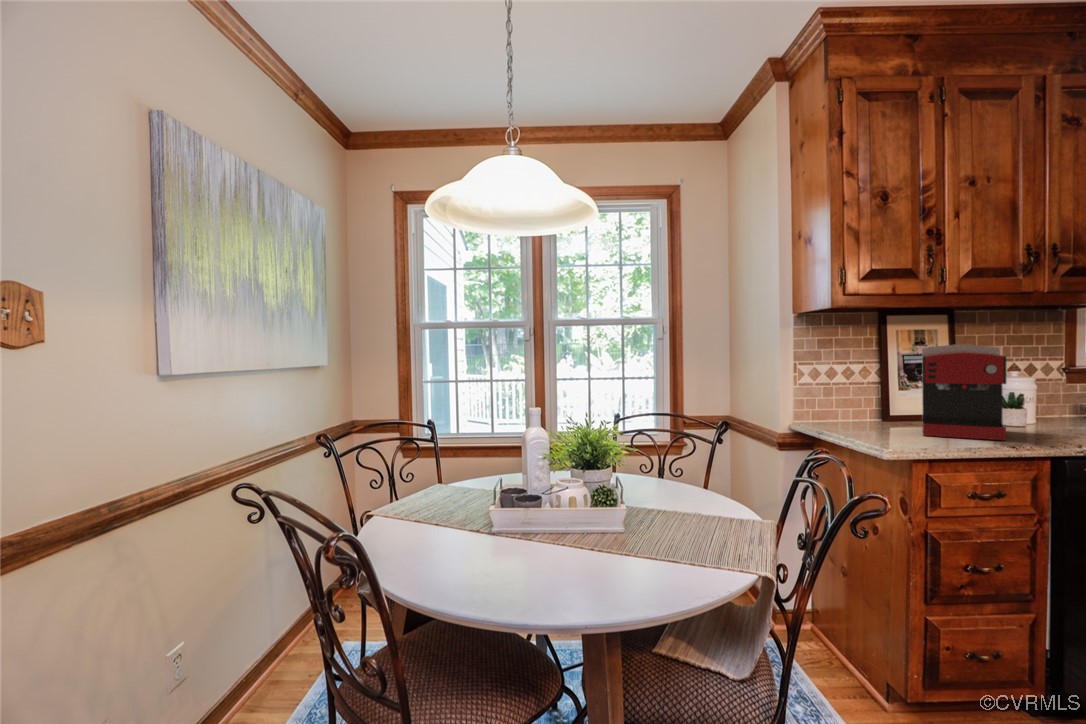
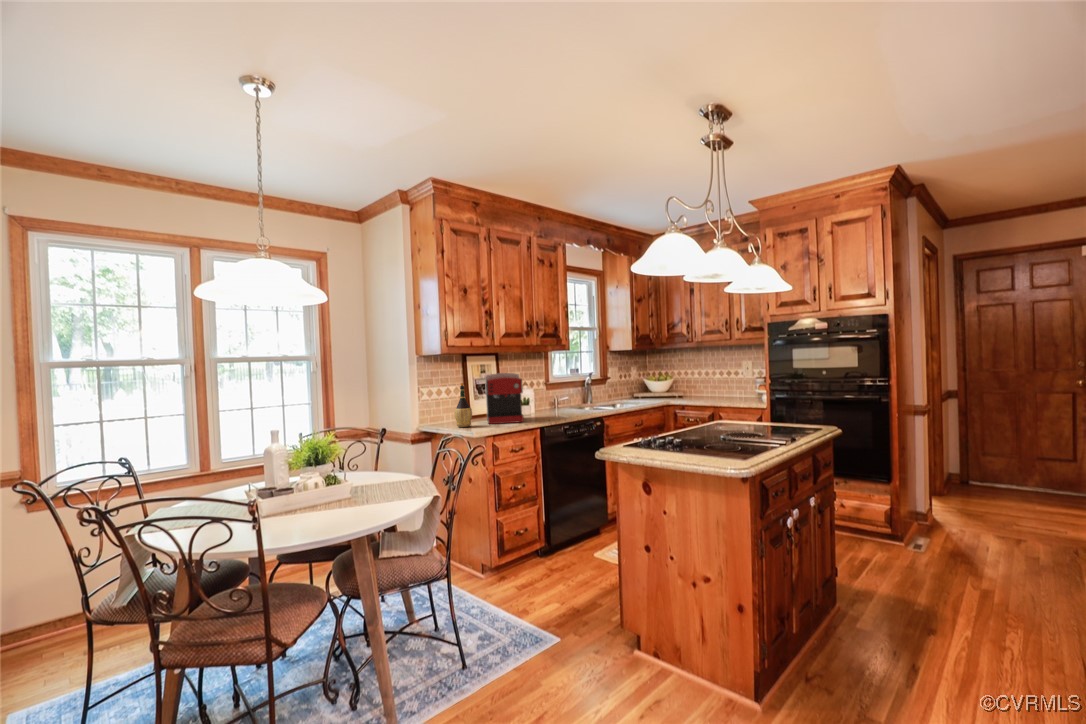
wine bottle: none [853,359,888,435] -> present [454,383,472,427]

